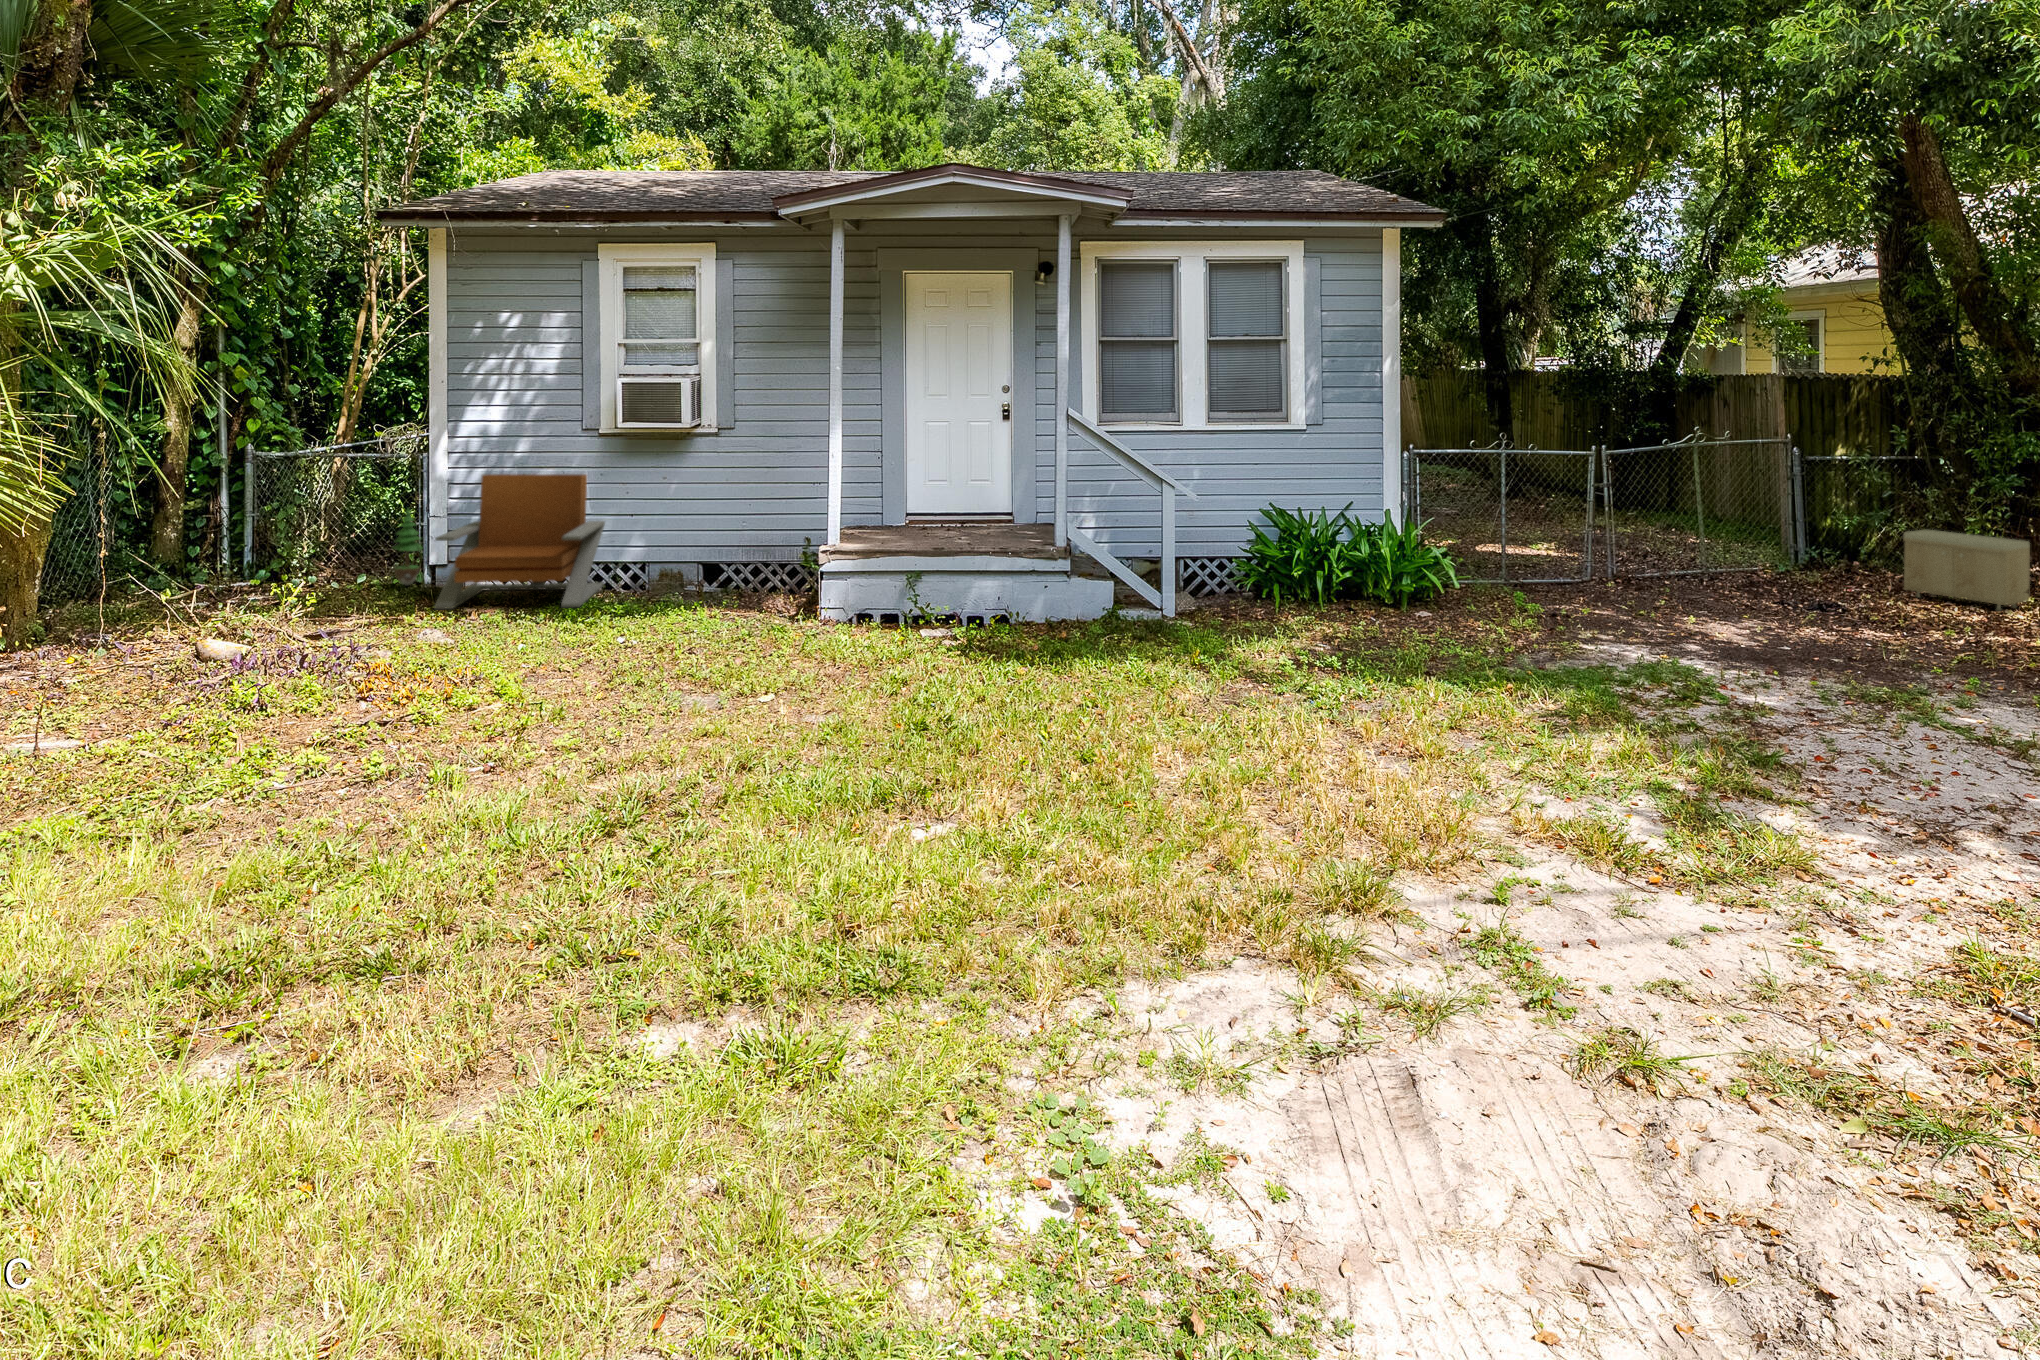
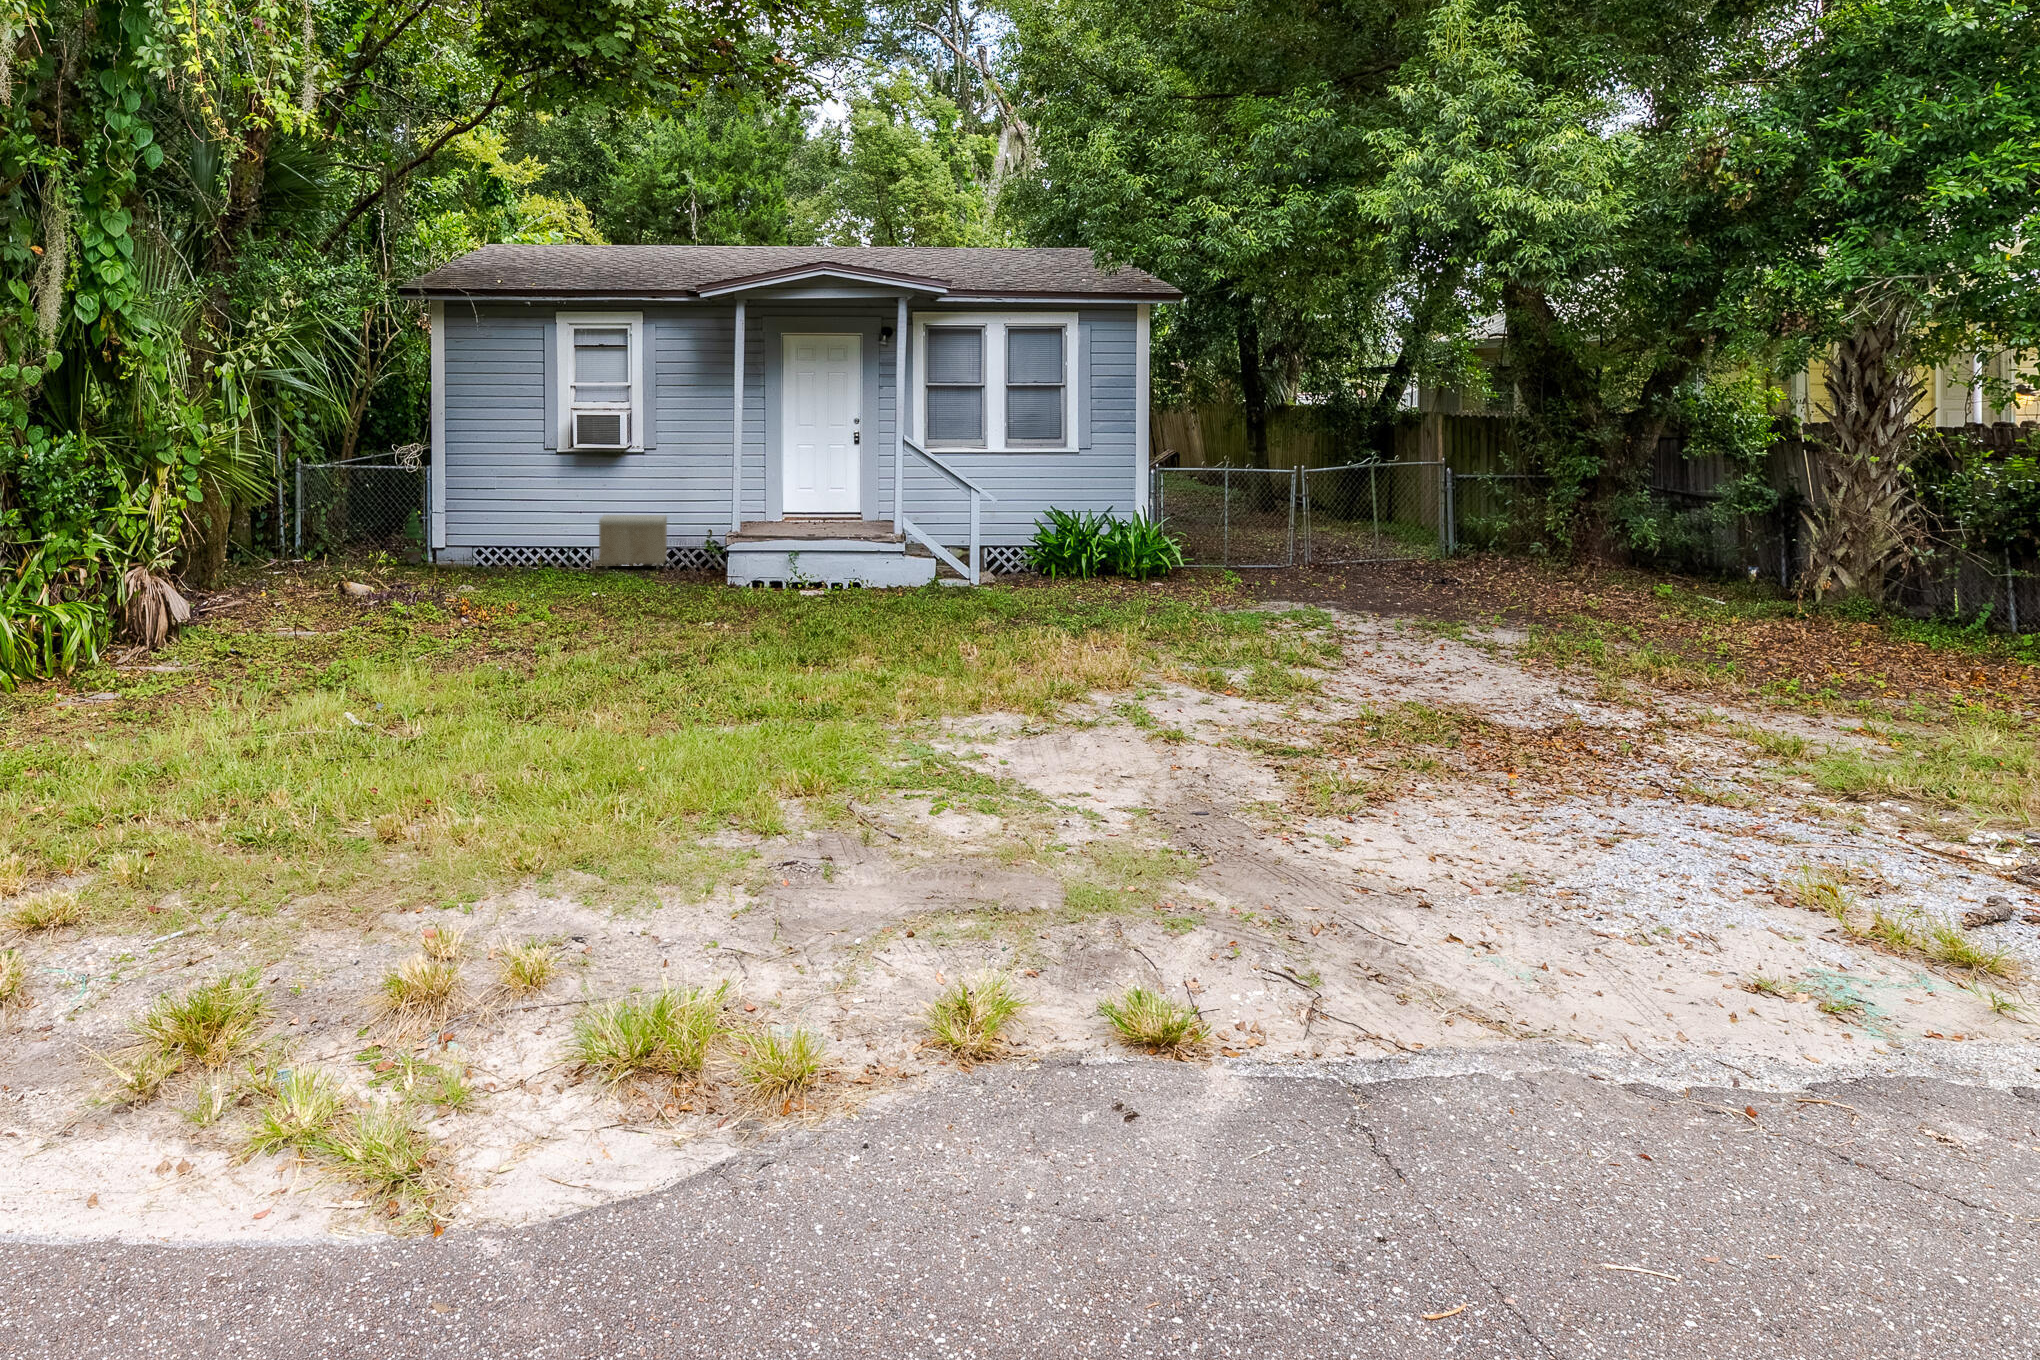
lounge chair: present [434,474,605,609] -> none [446,482,558,579]
storage bench: present [1903,530,2030,610] -> present [599,515,667,568]

